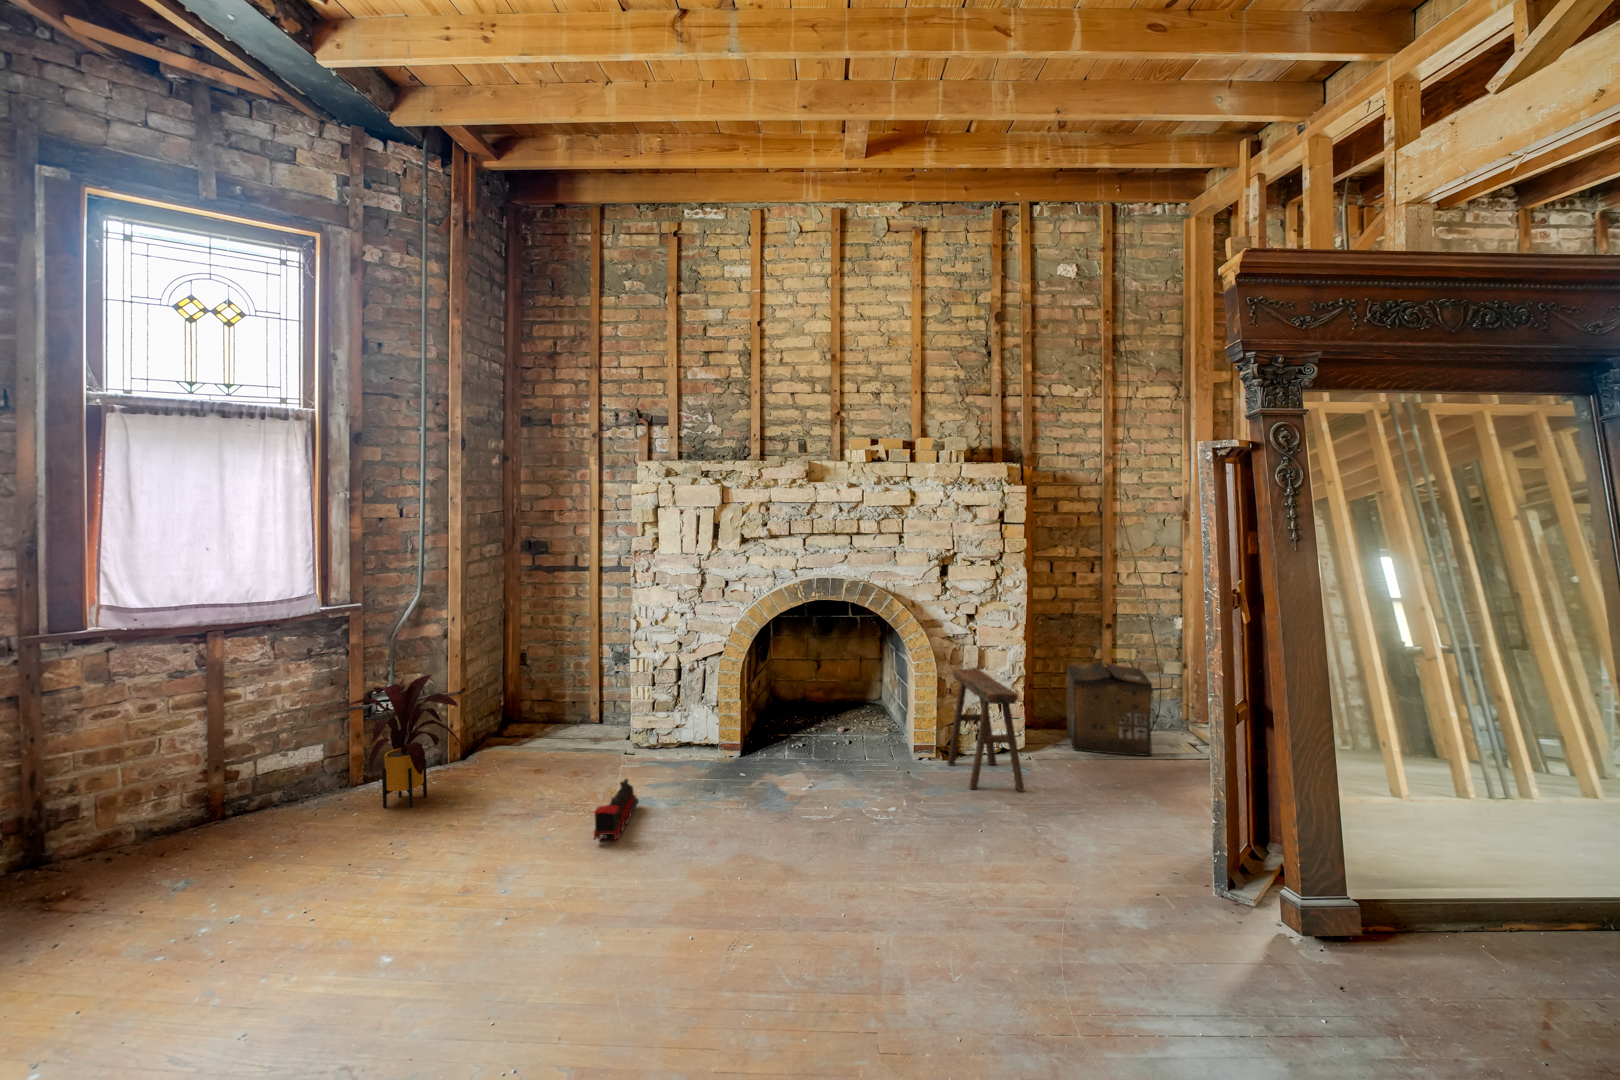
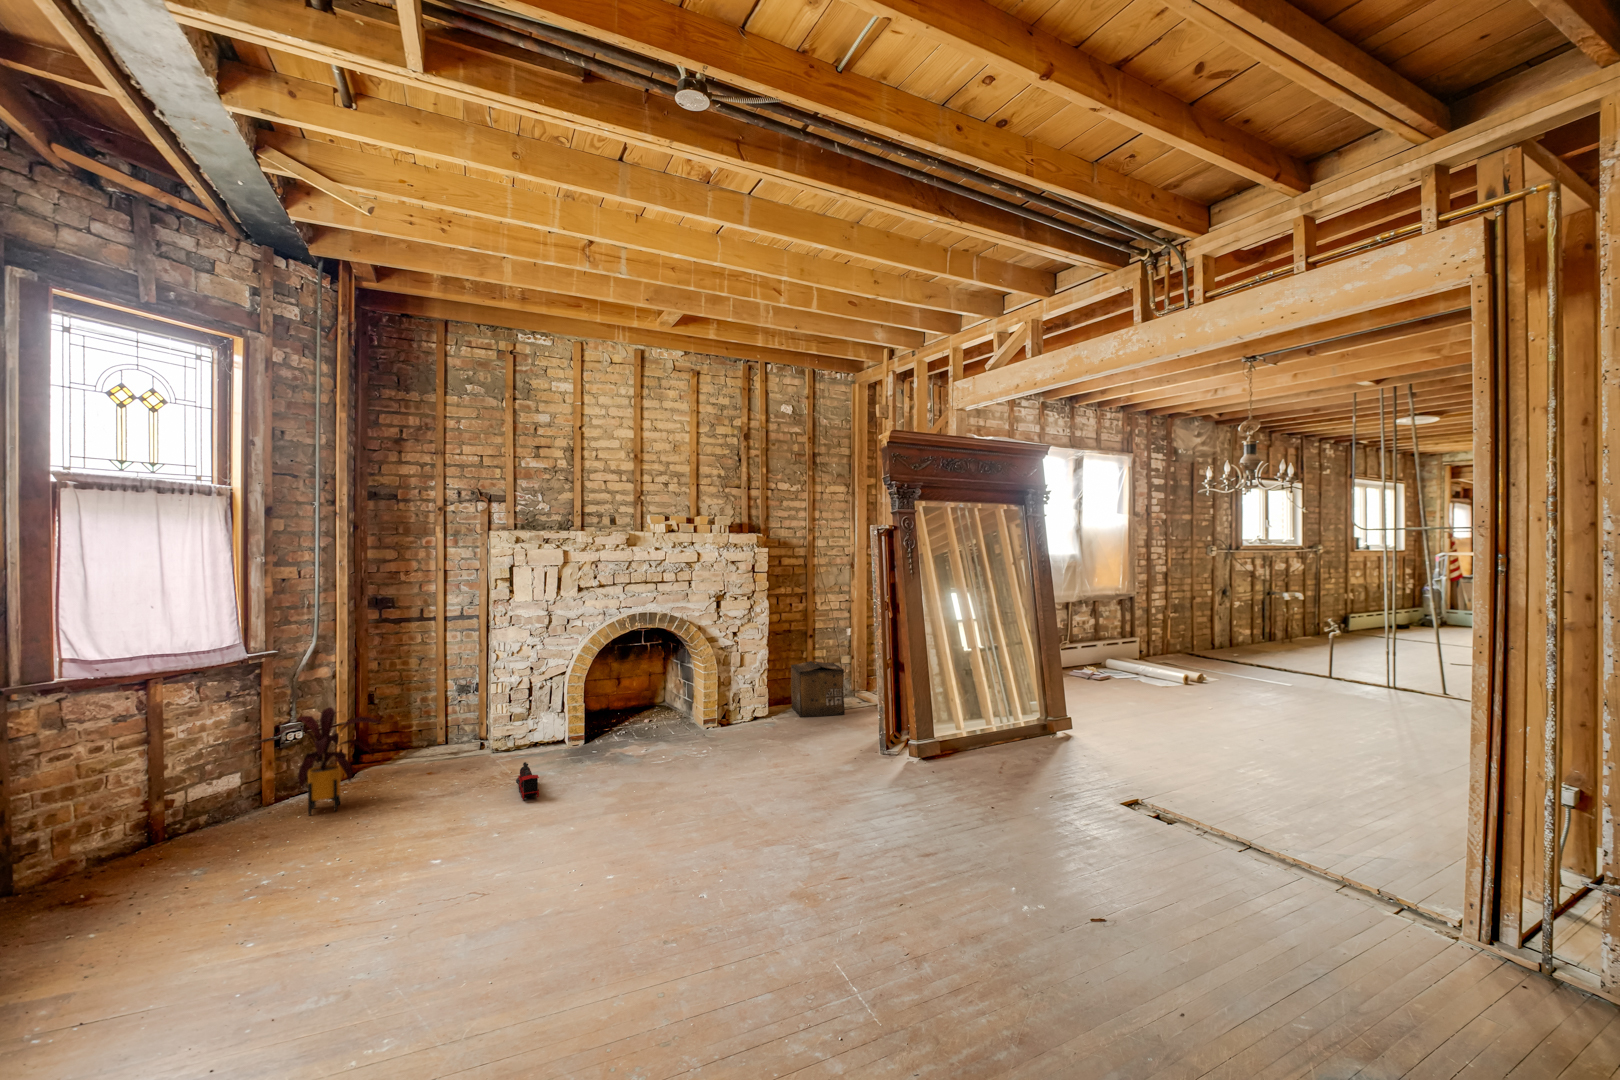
stool: present [947,669,1024,791] -> none [728,668,782,743]

